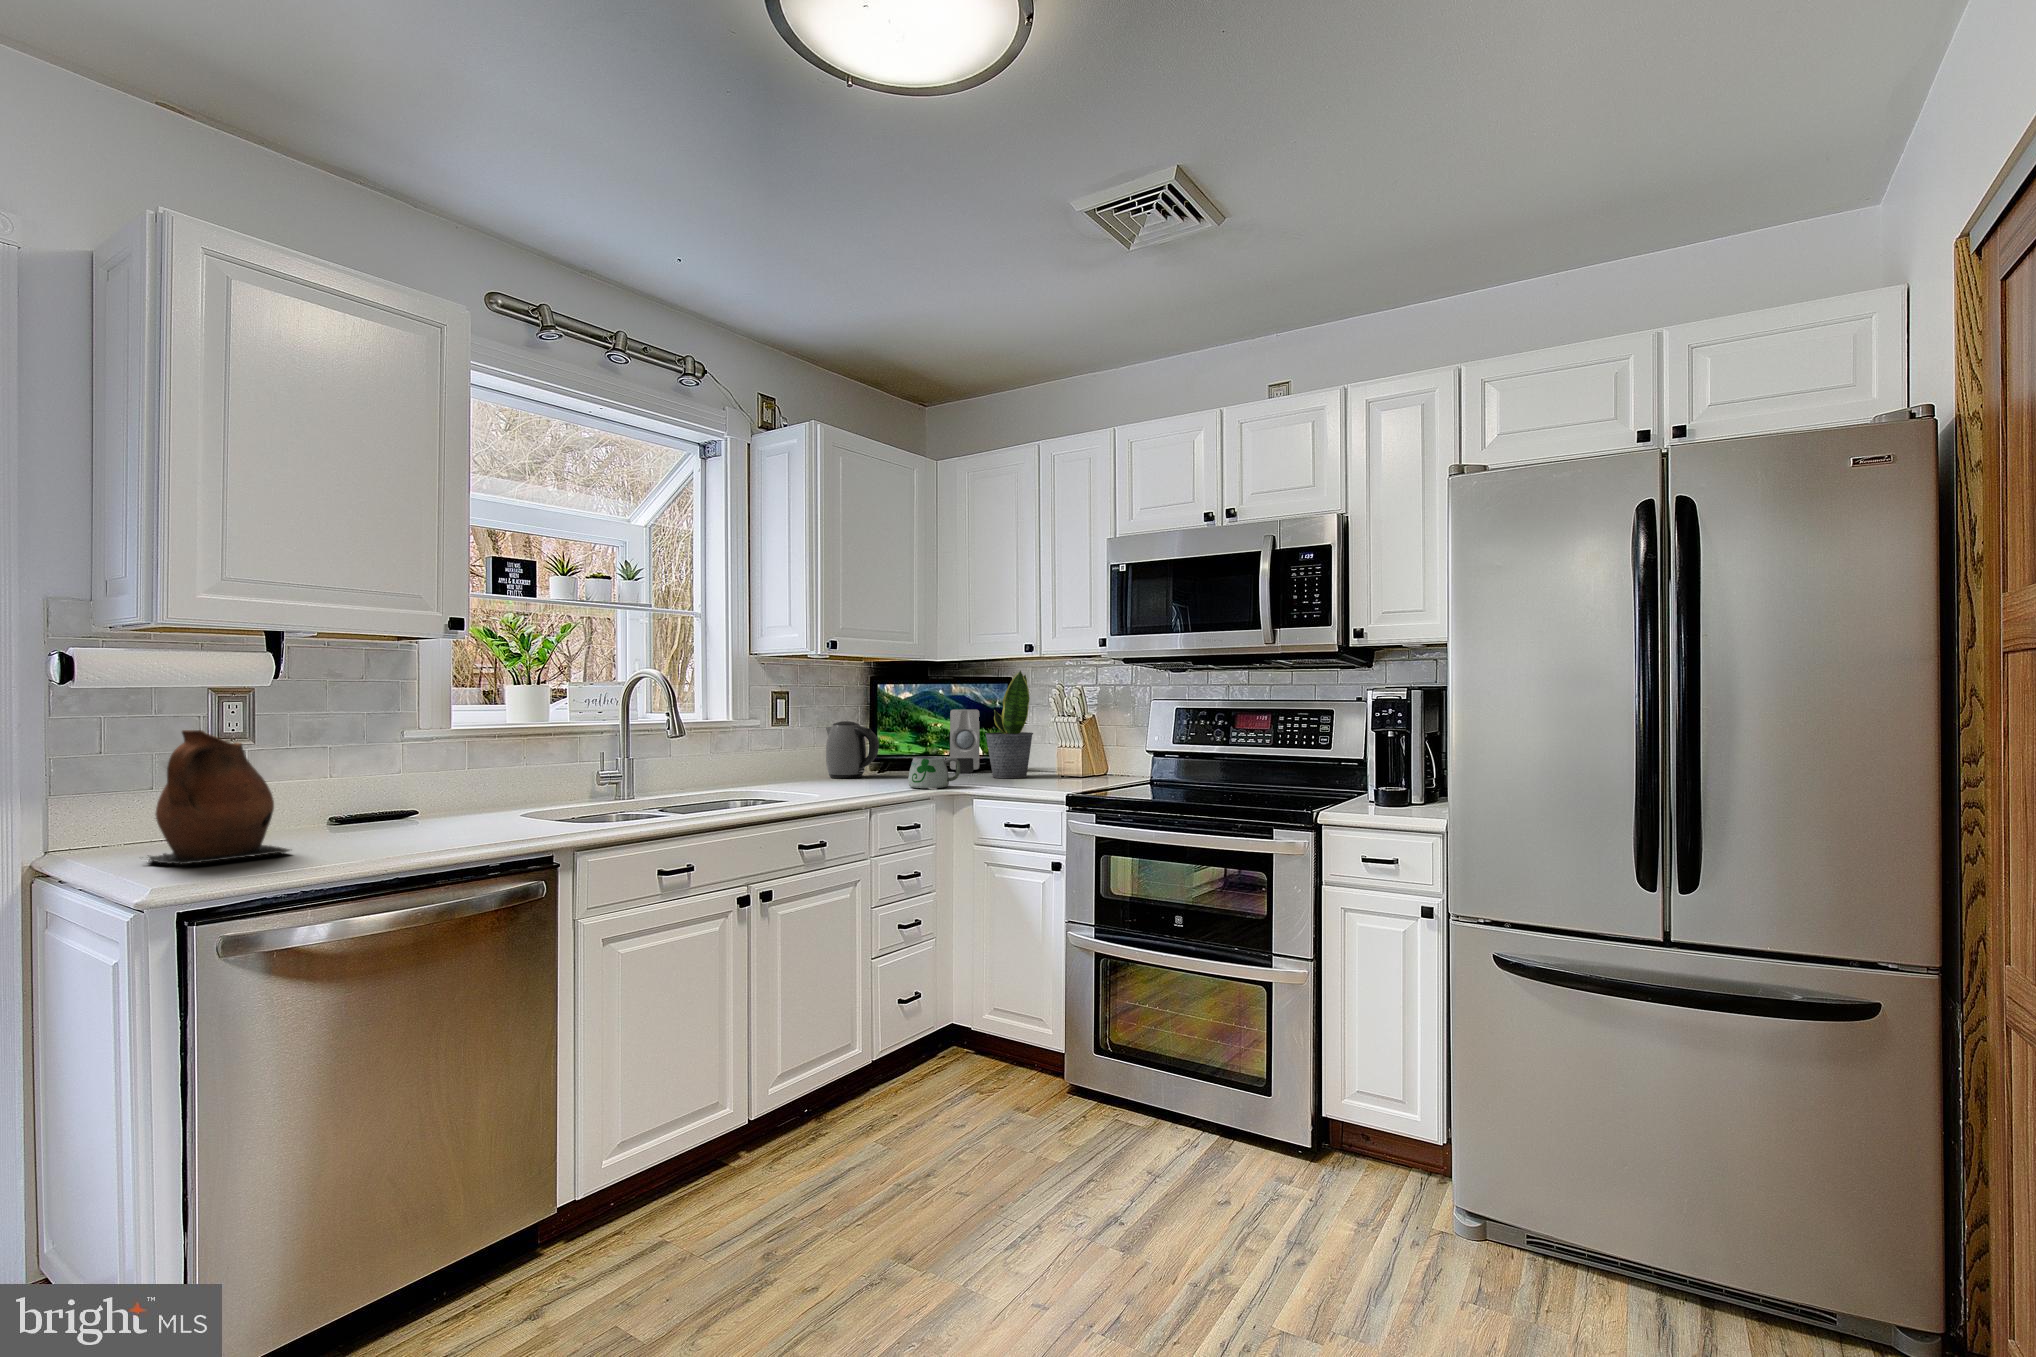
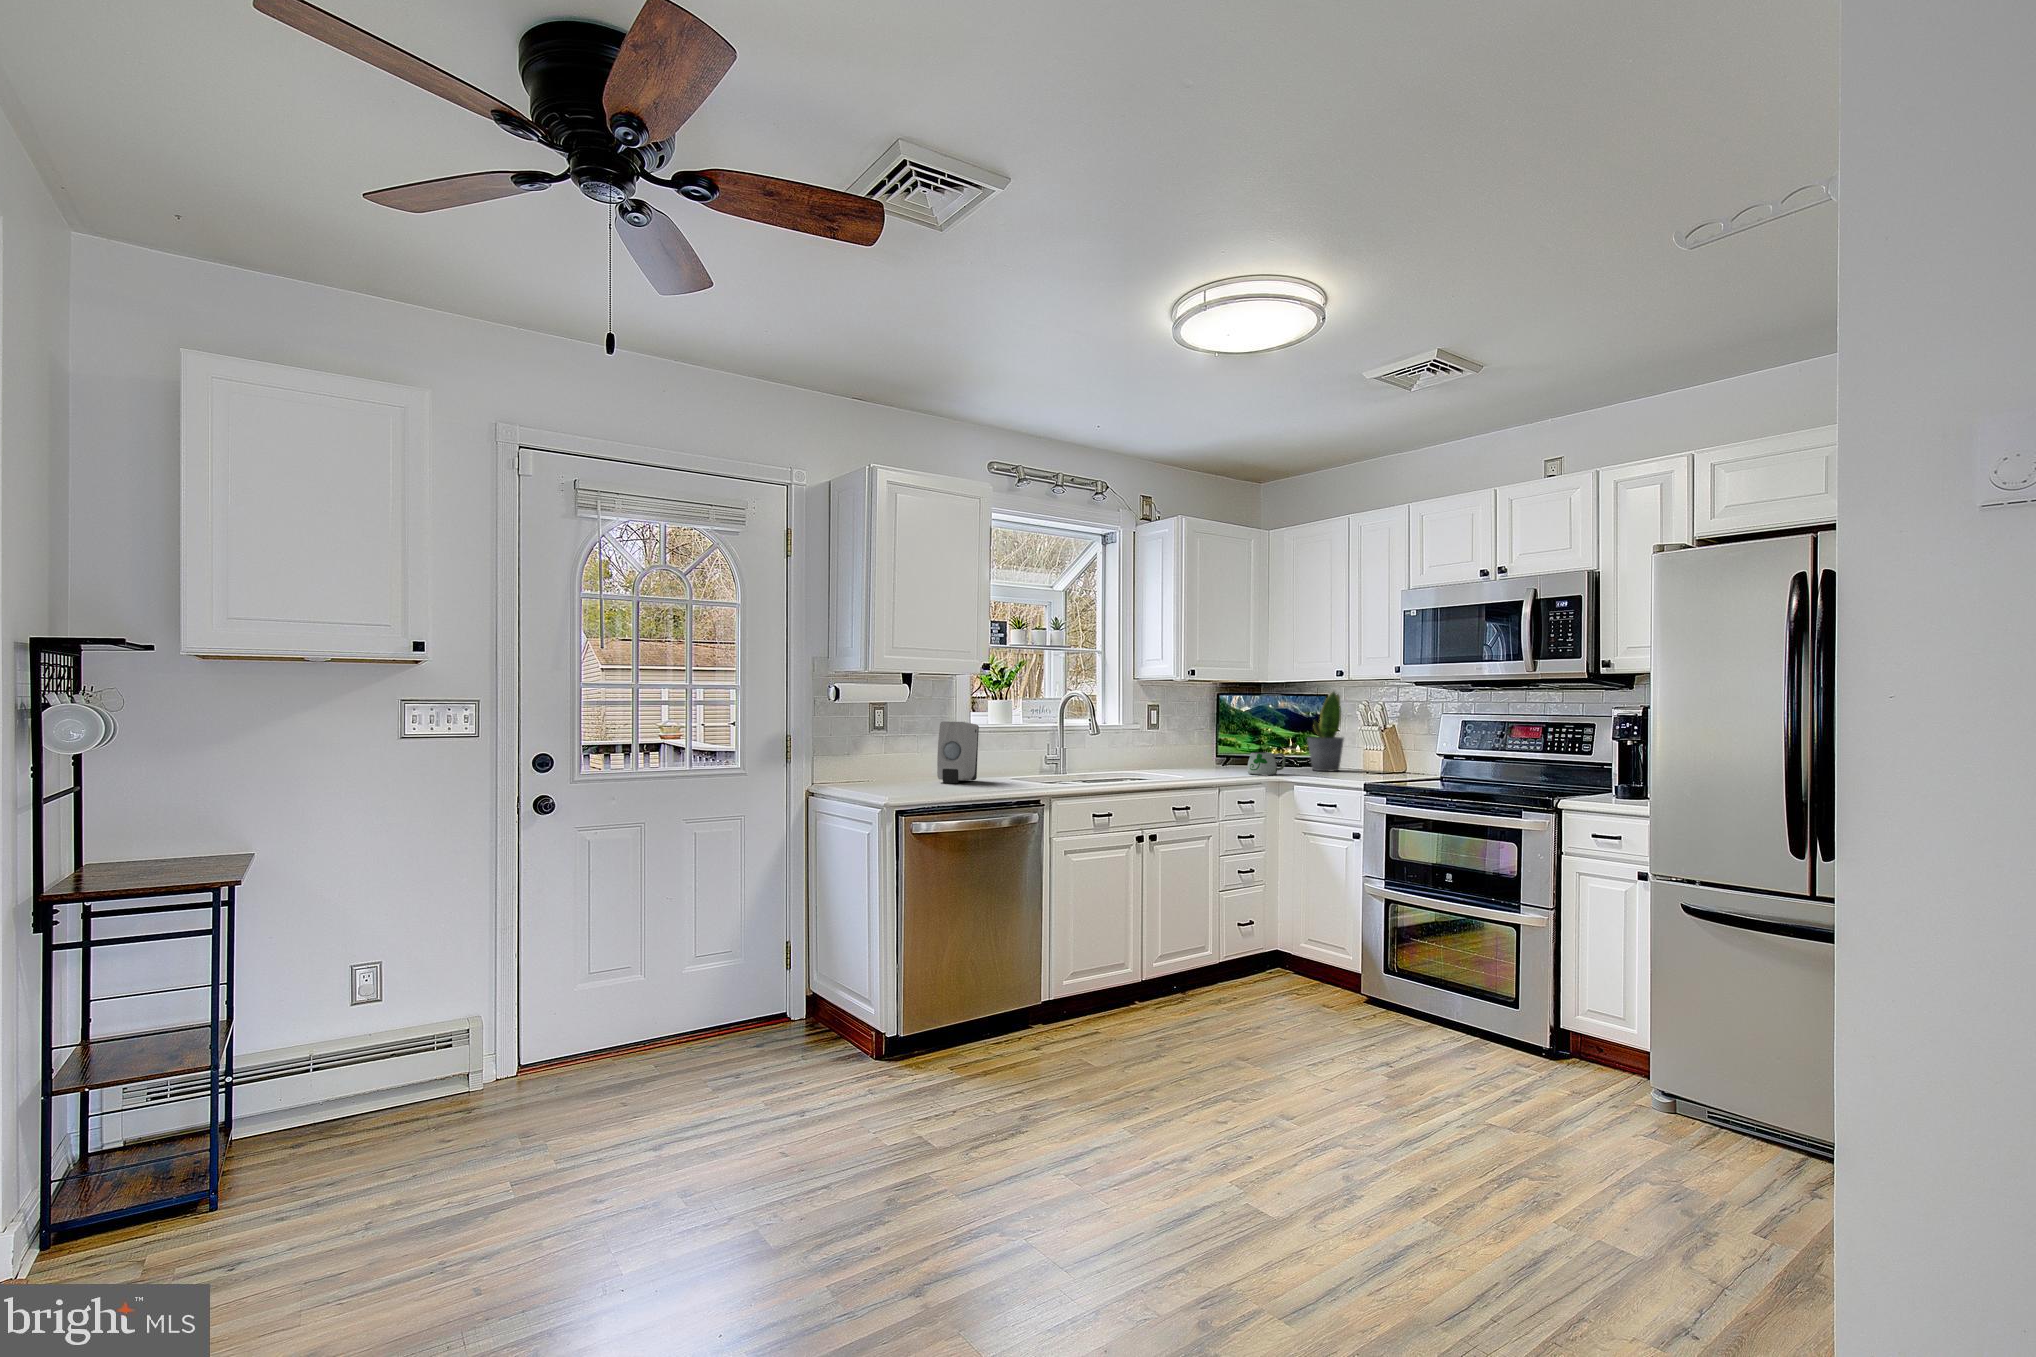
soap dispenser: present [950,710,980,773] -> present [937,721,979,783]
kettle: present [826,721,879,778] -> none [1187,726,1225,767]
ceramic pitcher: present [148,730,290,864] -> none [855,723,917,789]

